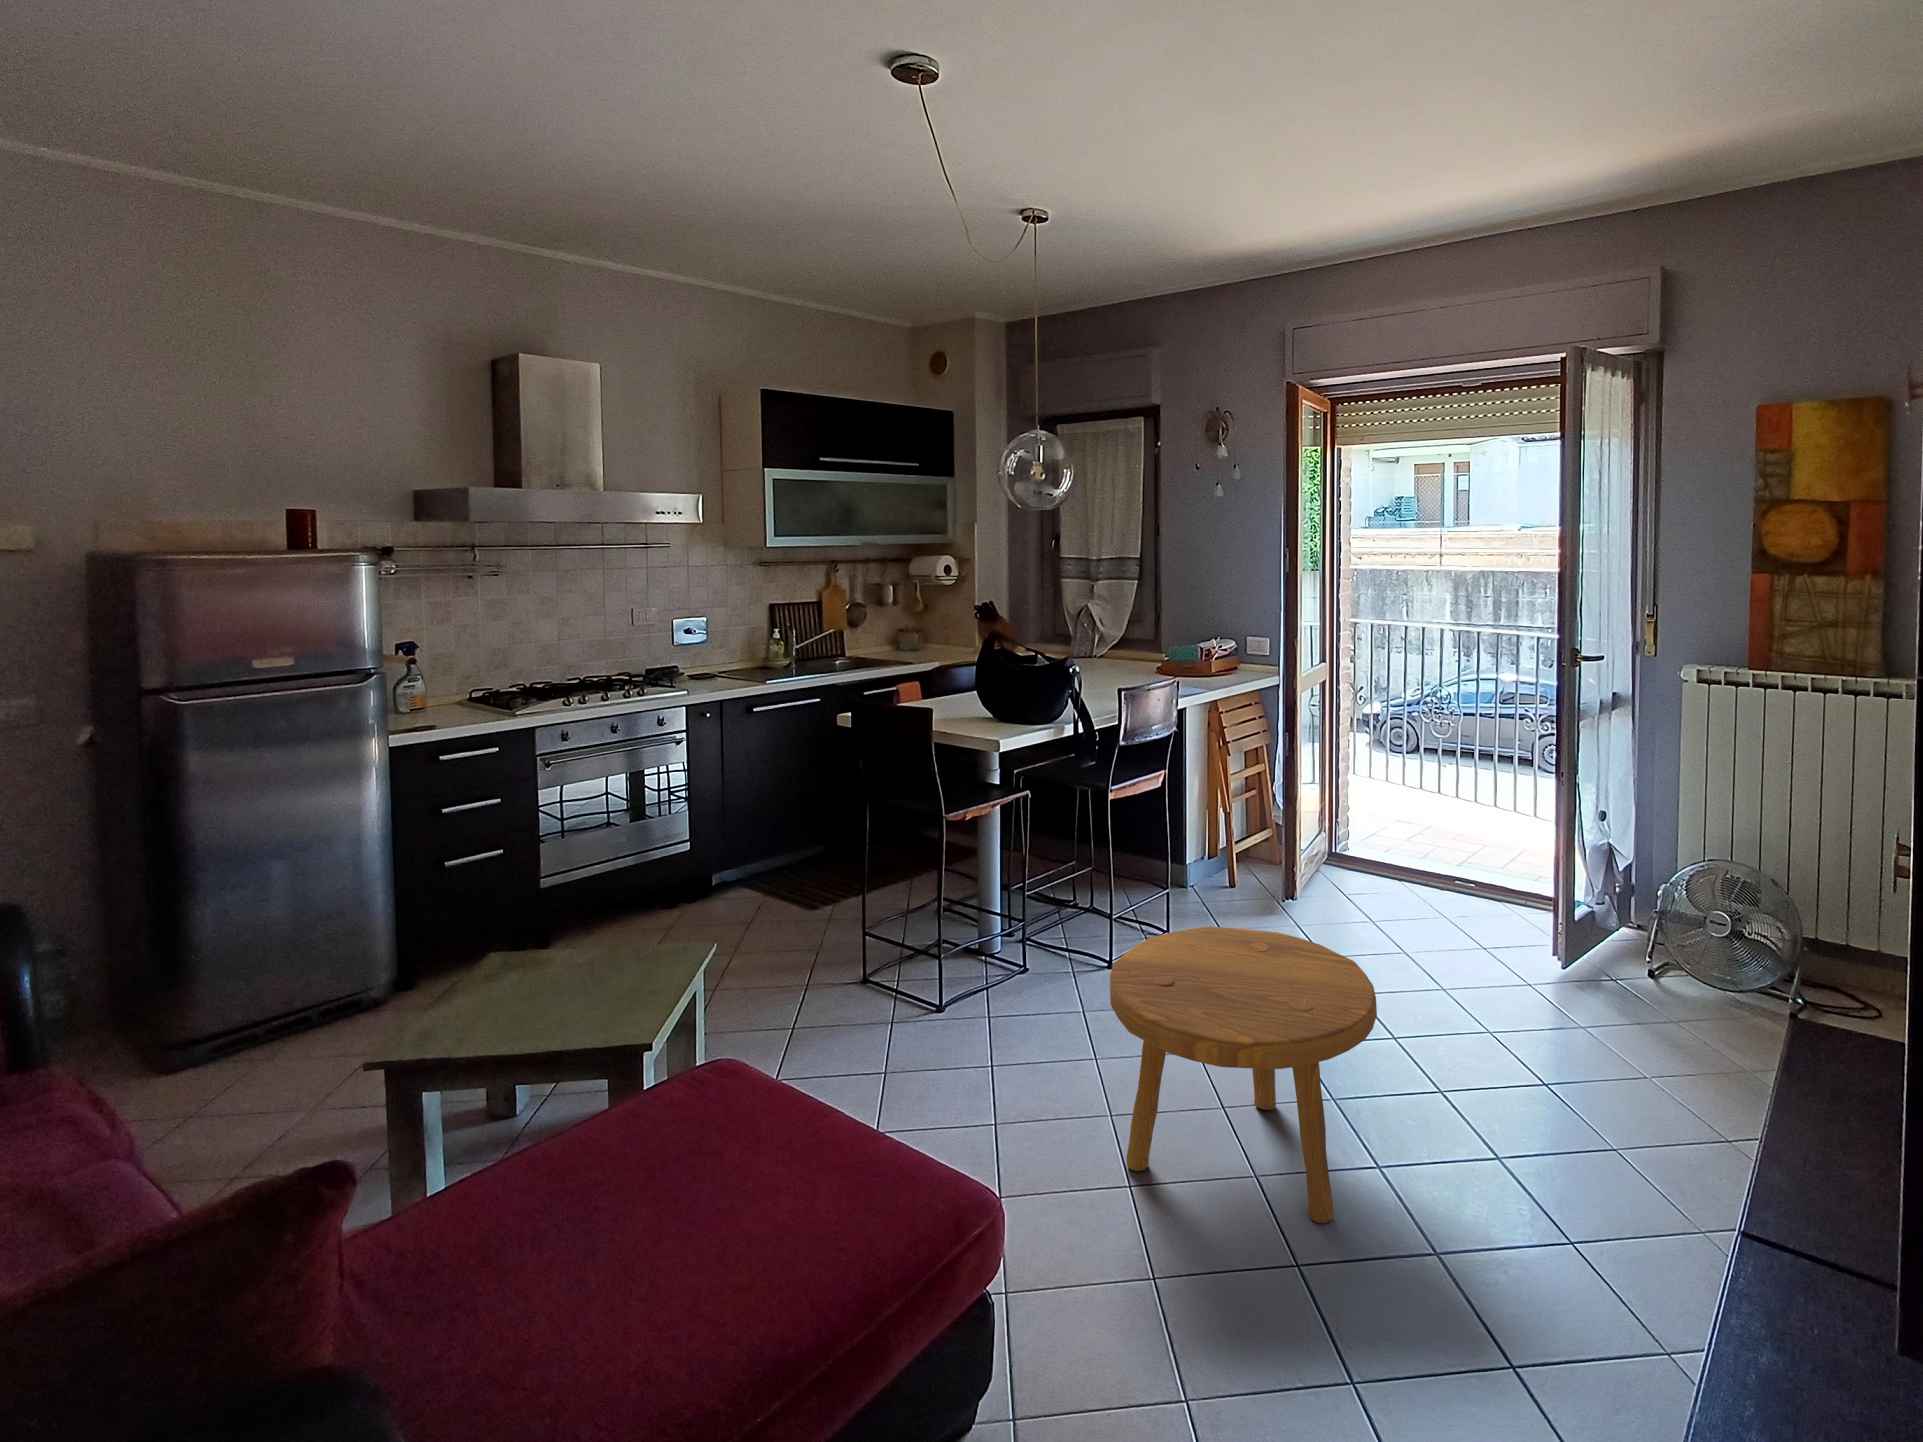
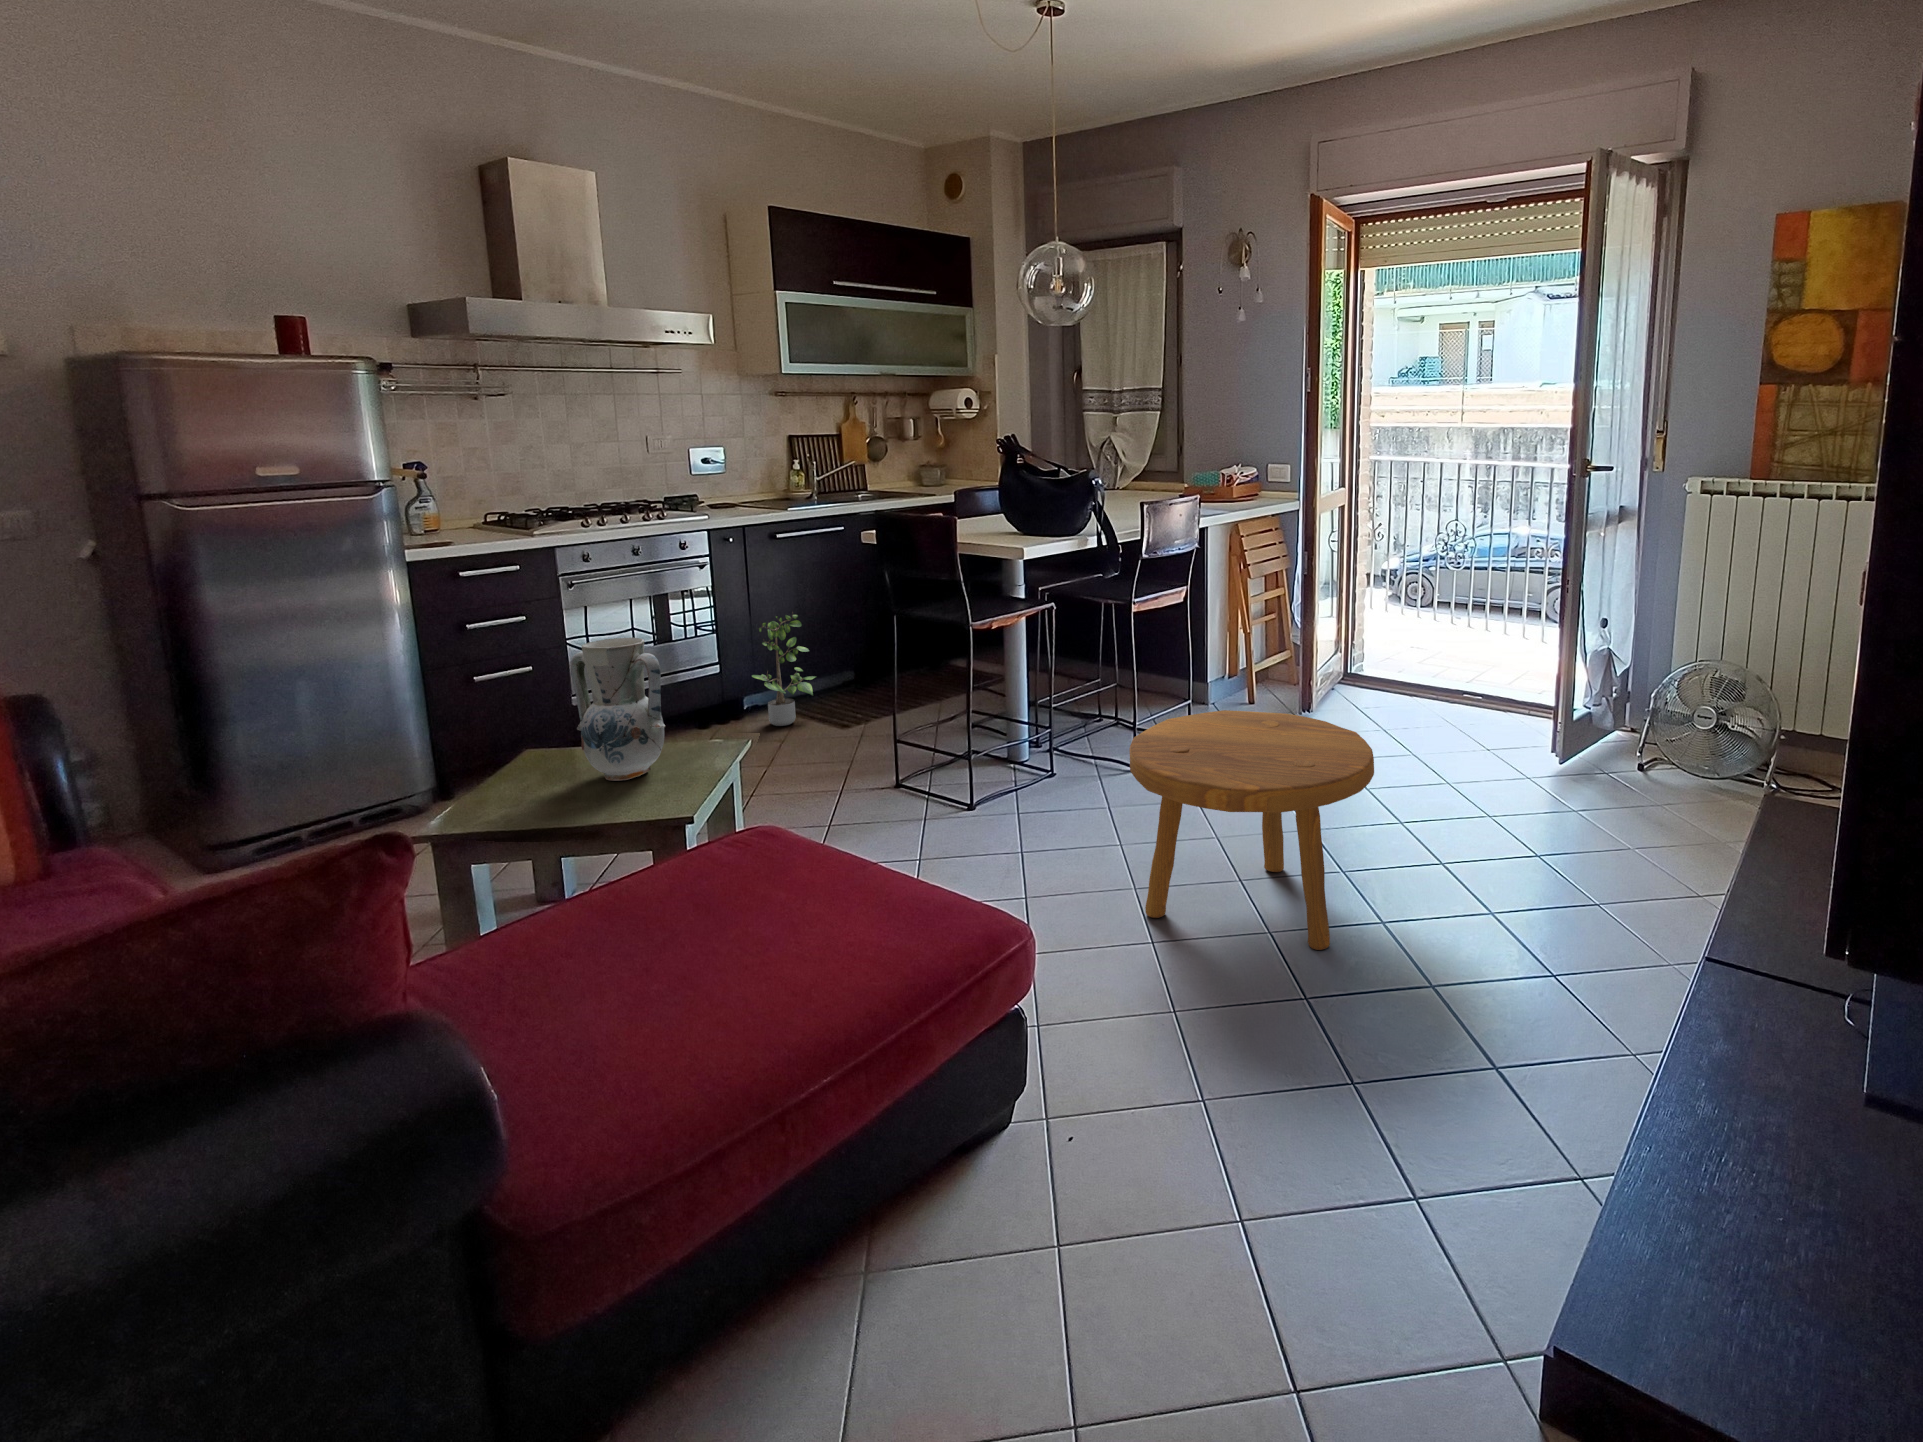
potted plant: none [724,785,791,904] -> present [752,615,815,726]
vase: none [524,860,619,1019] -> present [571,638,665,781]

